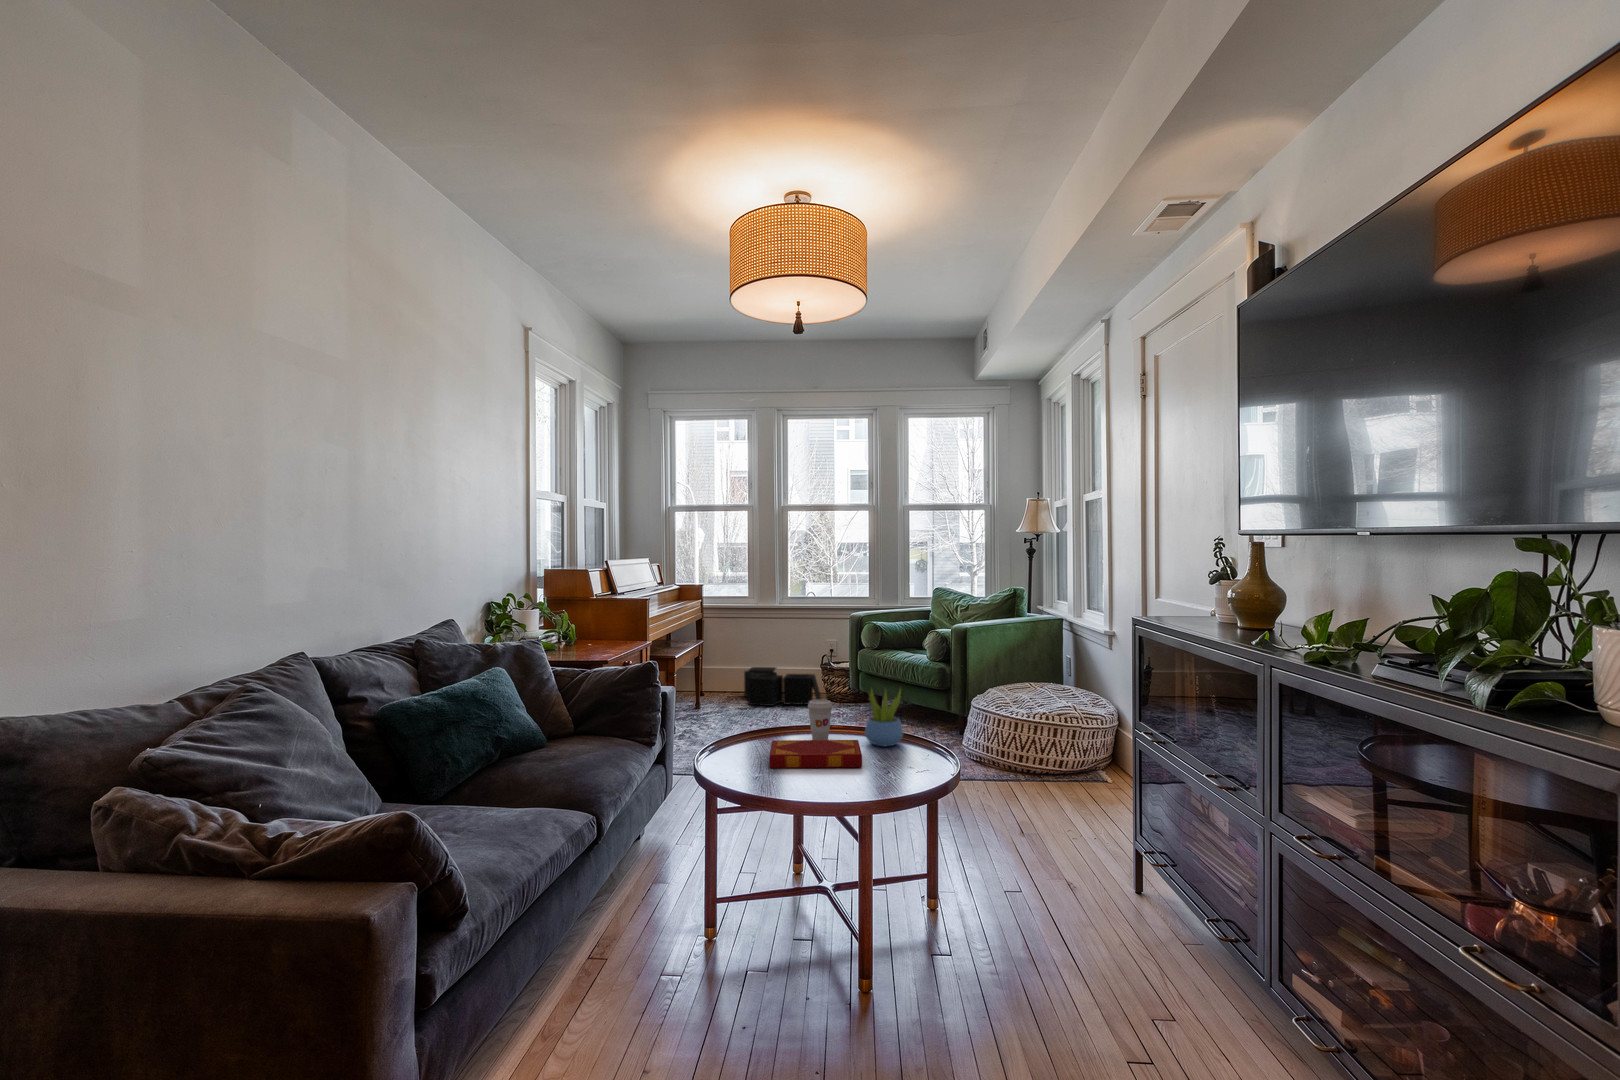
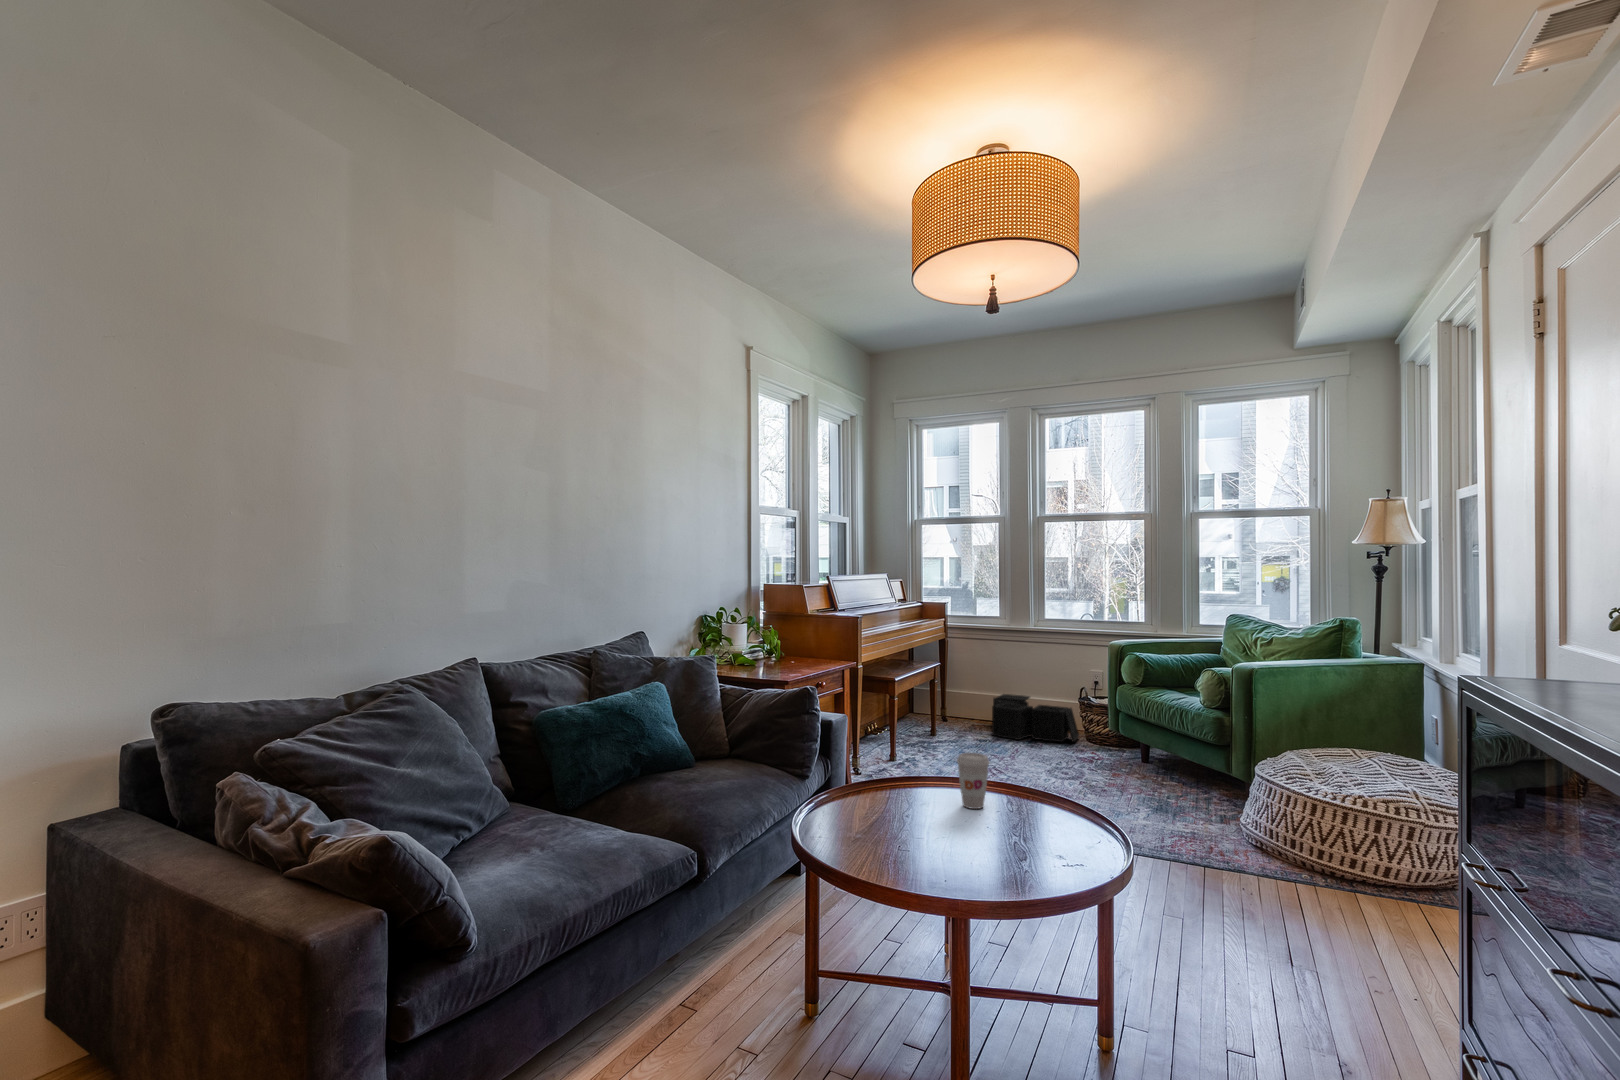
succulent plant: present [865,690,903,746] -> none [1028,745,1084,831]
hardback book: present [769,740,862,768] -> none [873,802,1010,861]

